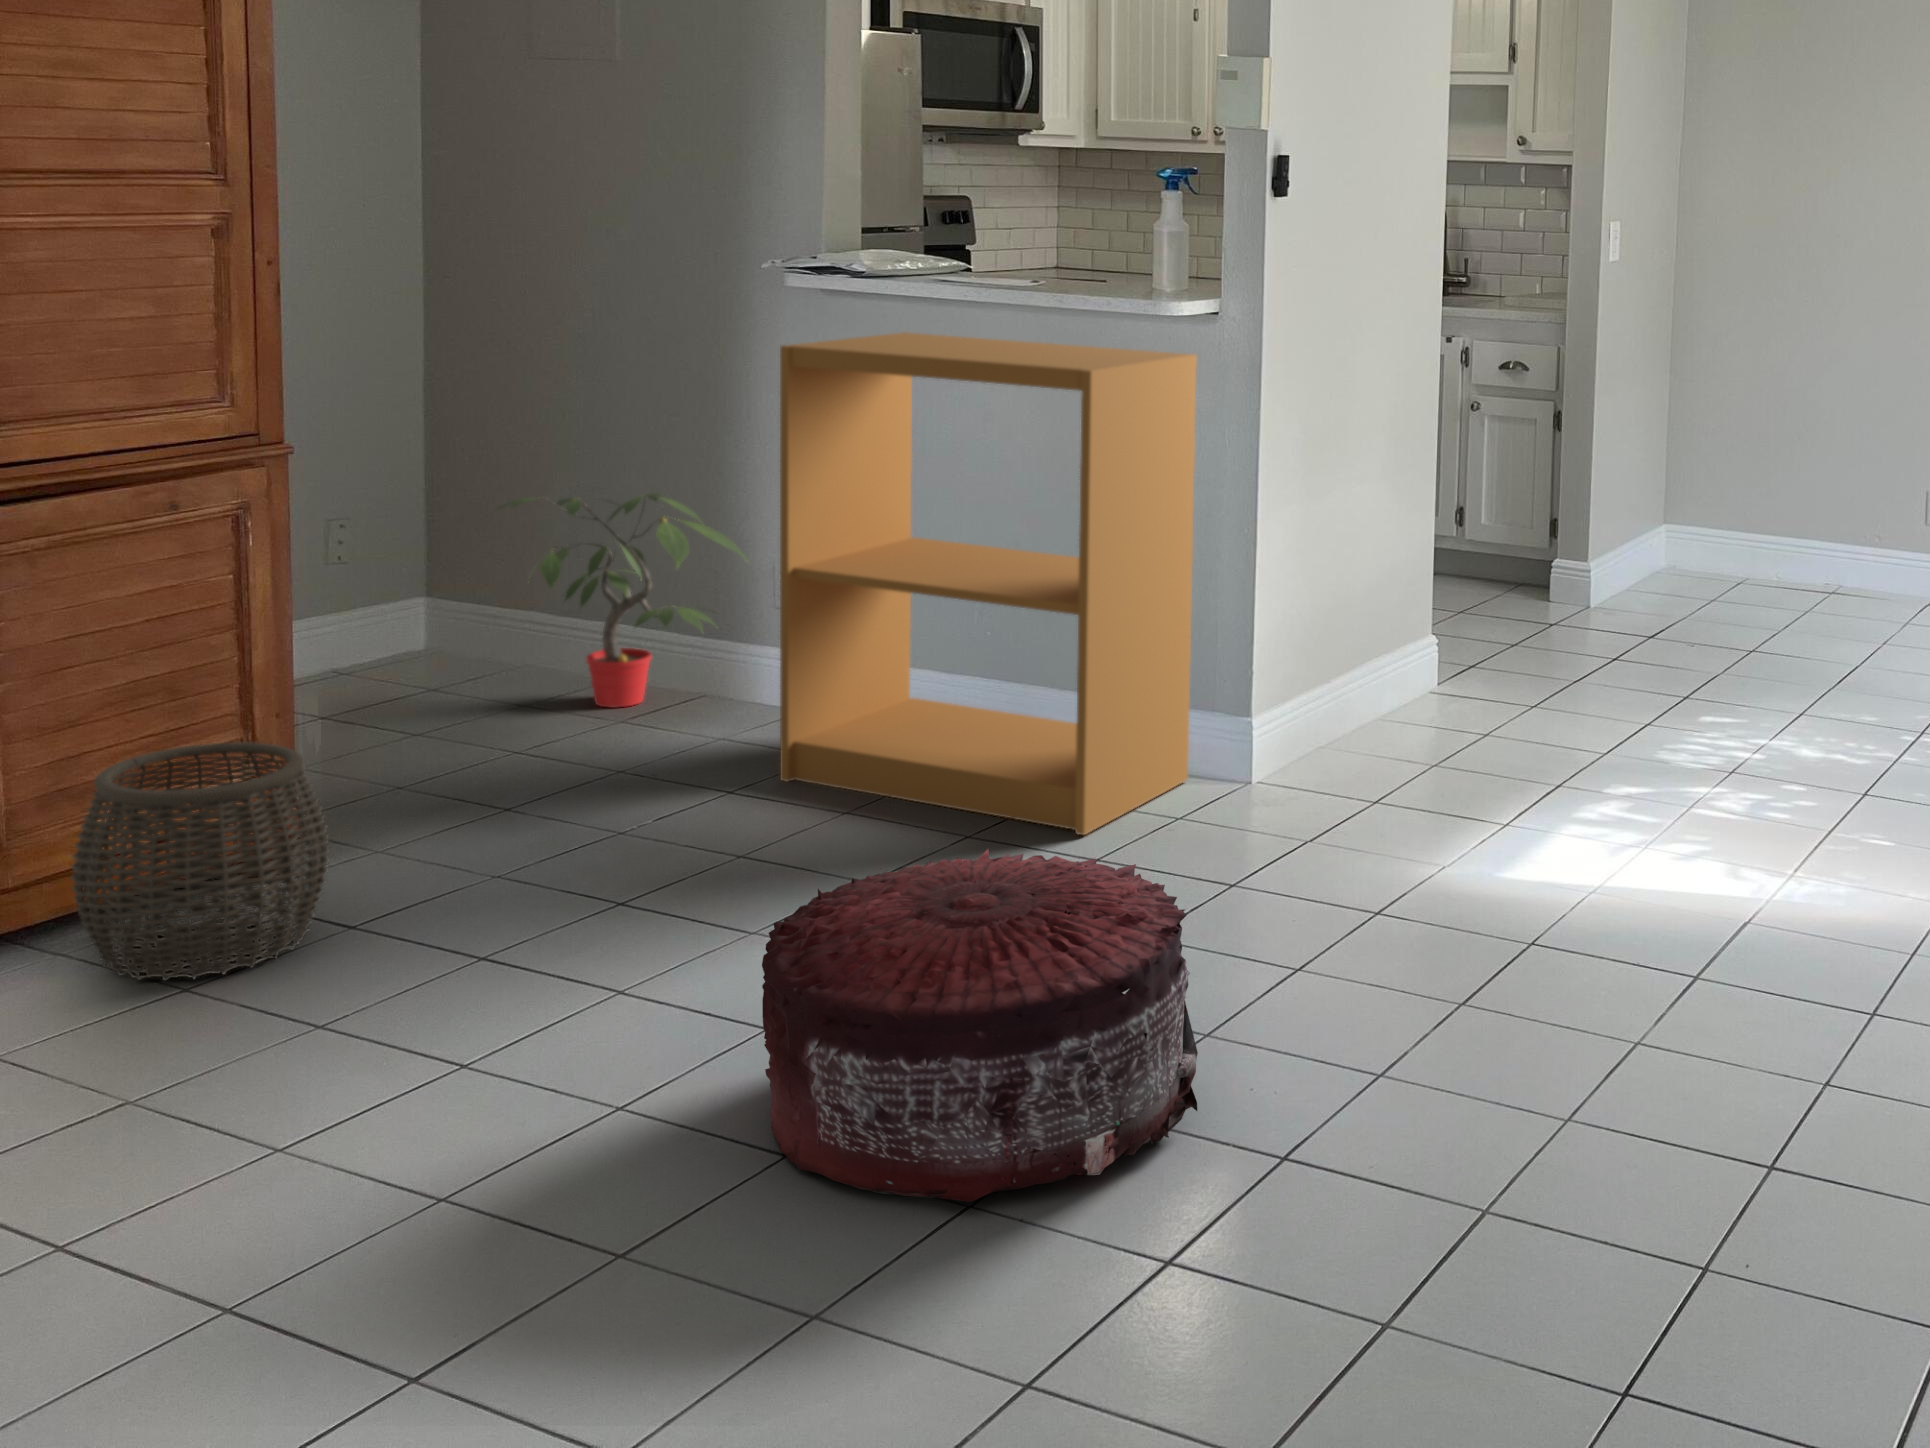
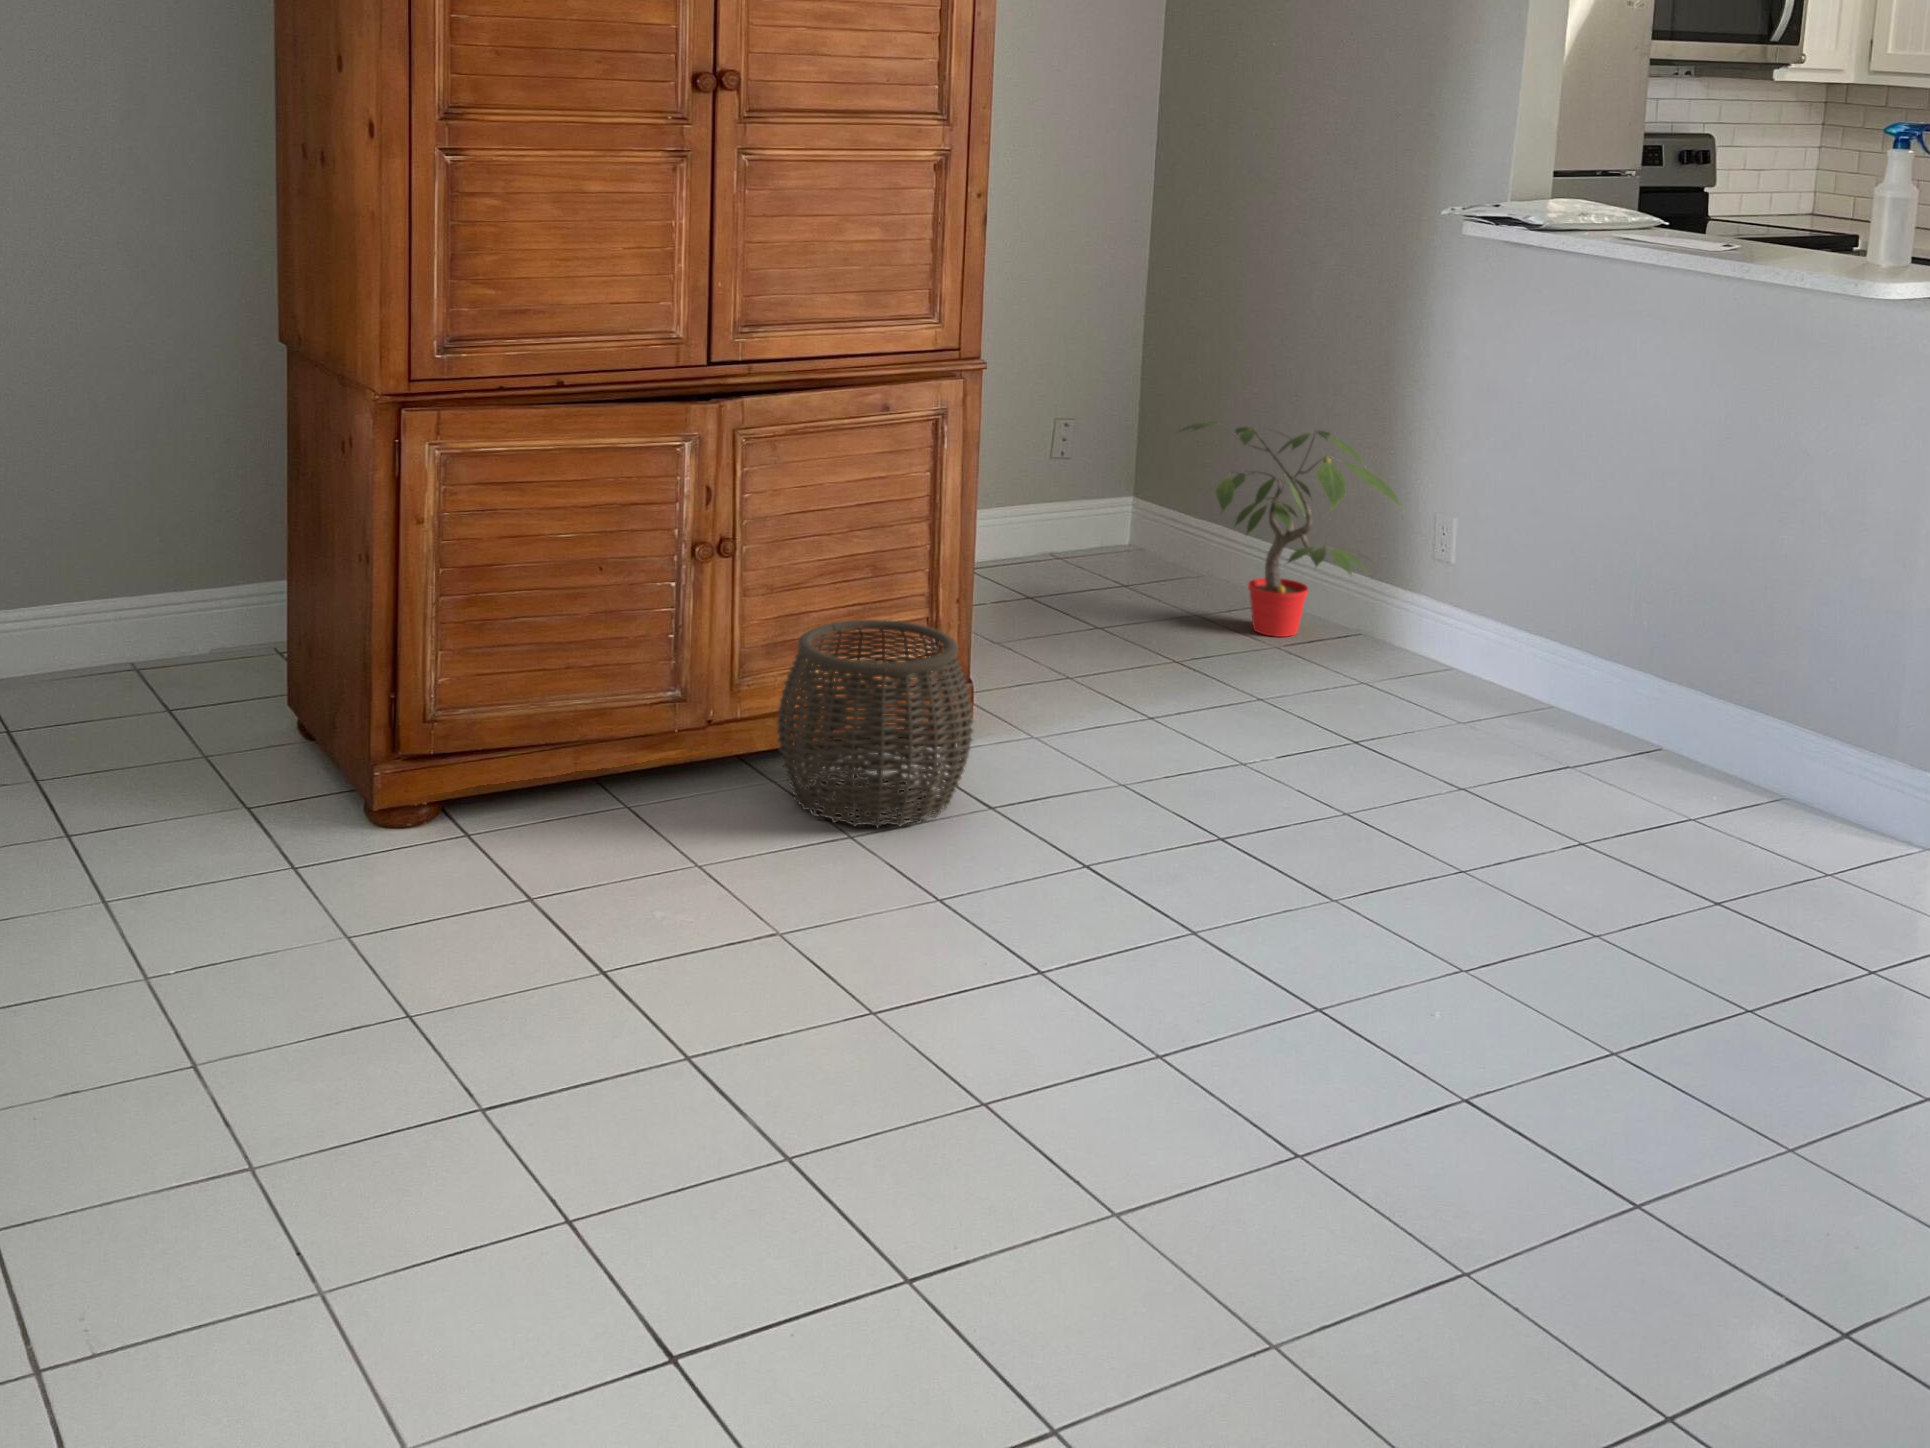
bookshelf: present [780,332,1197,835] -> none [1403,291,1909,872]
pouf: present [762,849,1198,1202] -> none [1282,876,1759,1277]

